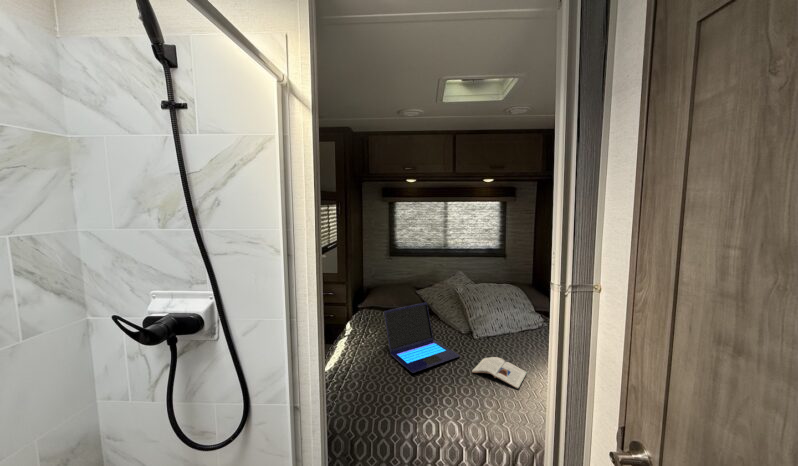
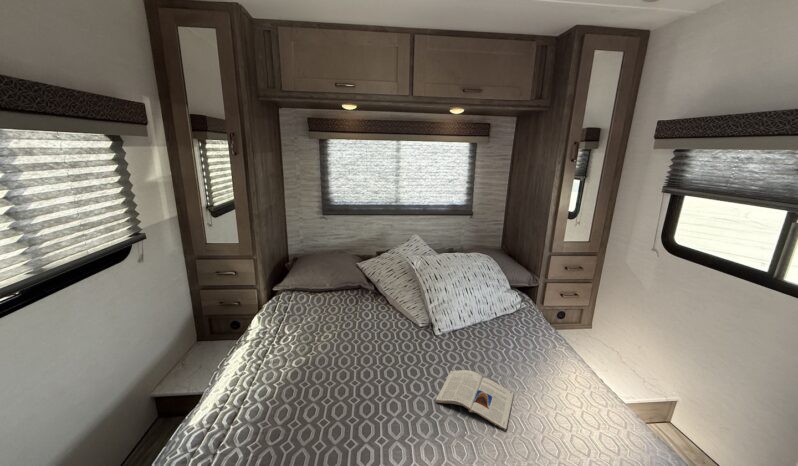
laptop: present [384,302,460,373] -> none [299,289,417,415]

